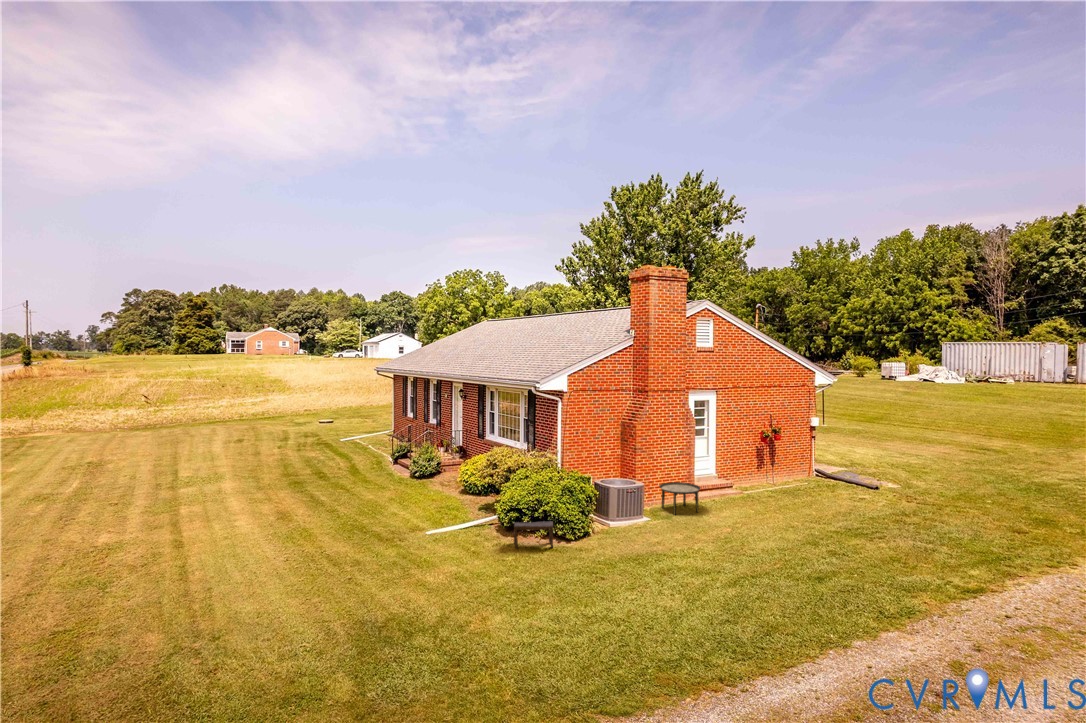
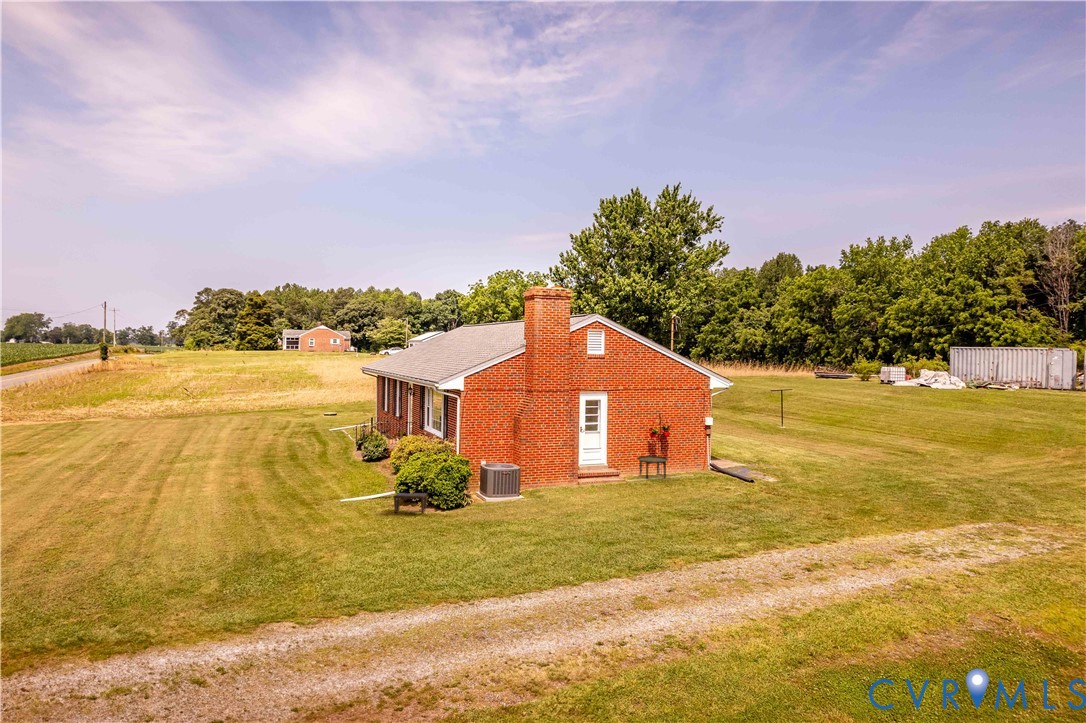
round table: present [659,482,700,515] -> present [638,456,668,479]

